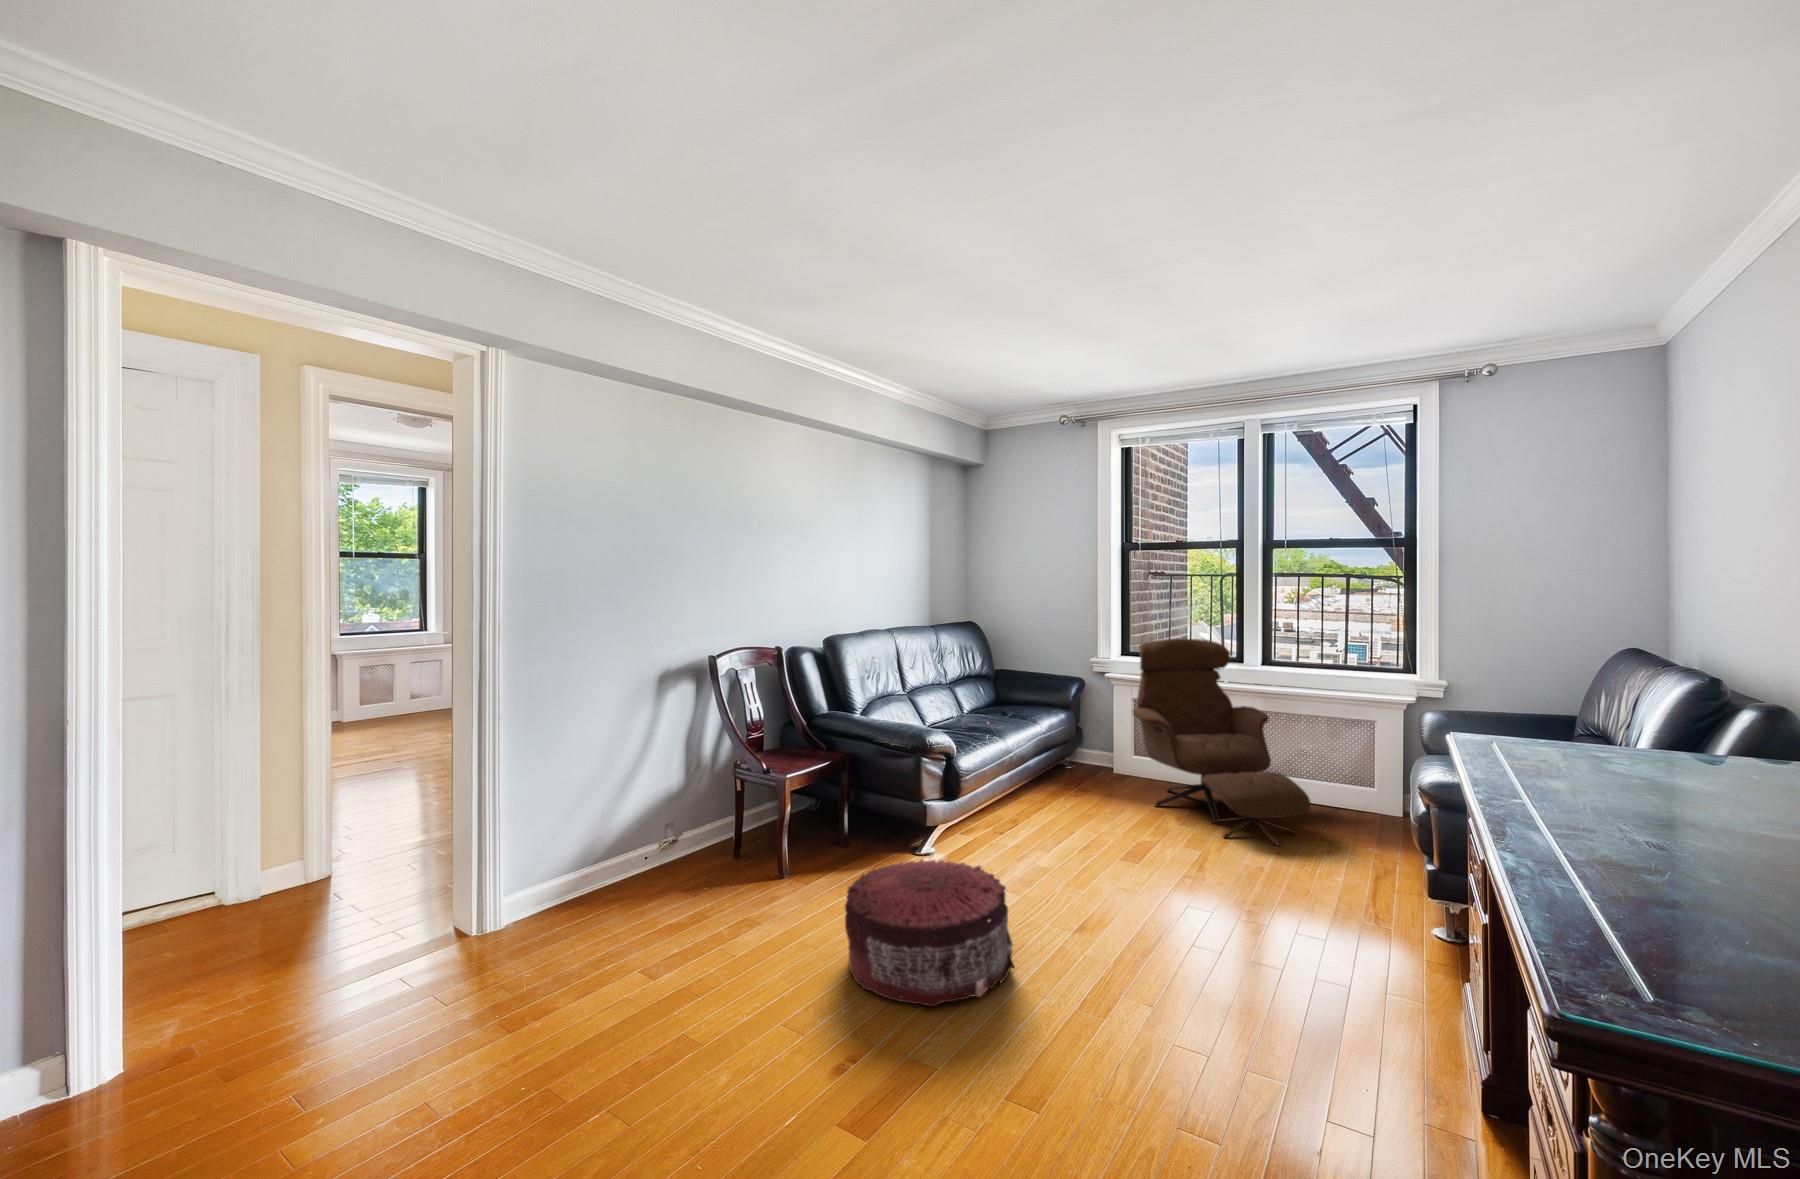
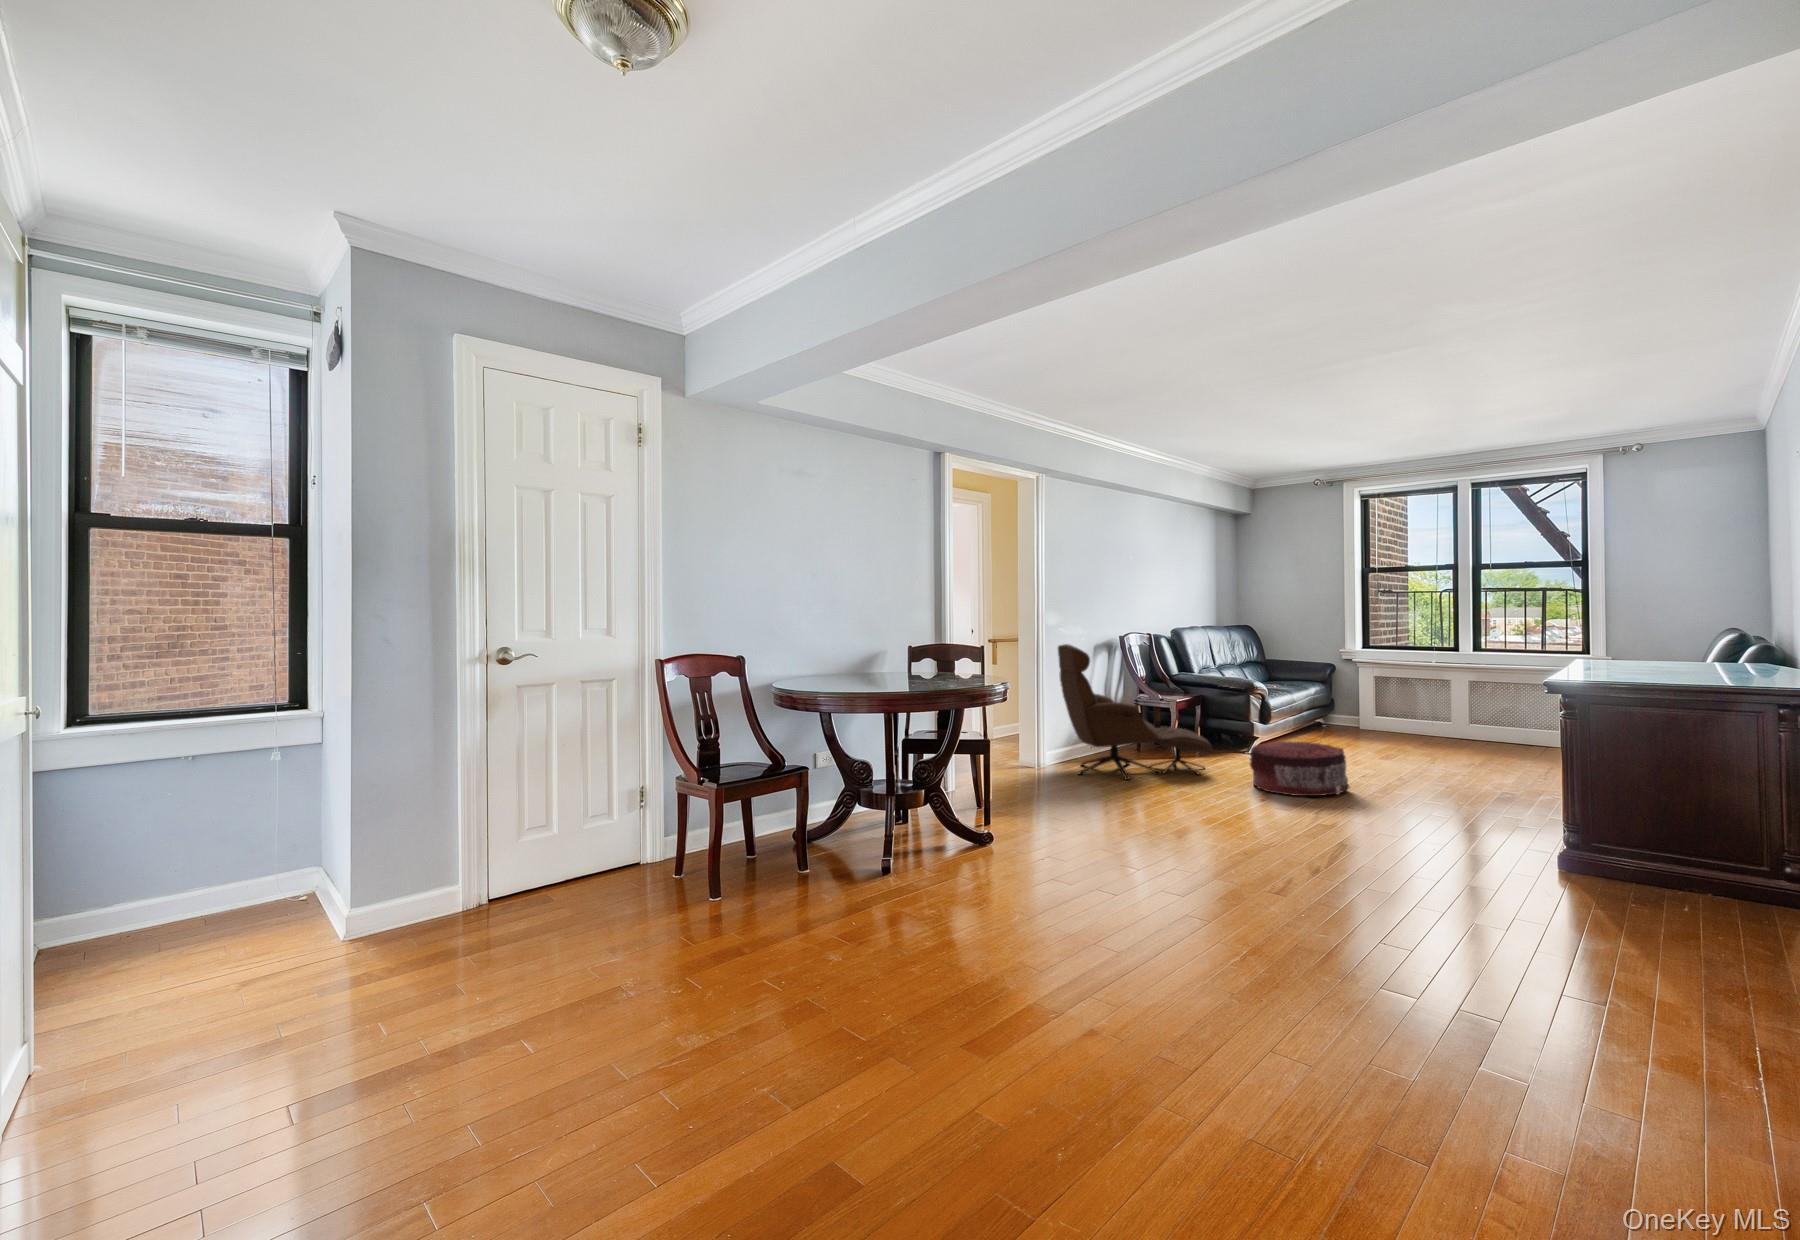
lounge chair: present [1133,639,1311,846] -> present [1058,644,1212,780]

